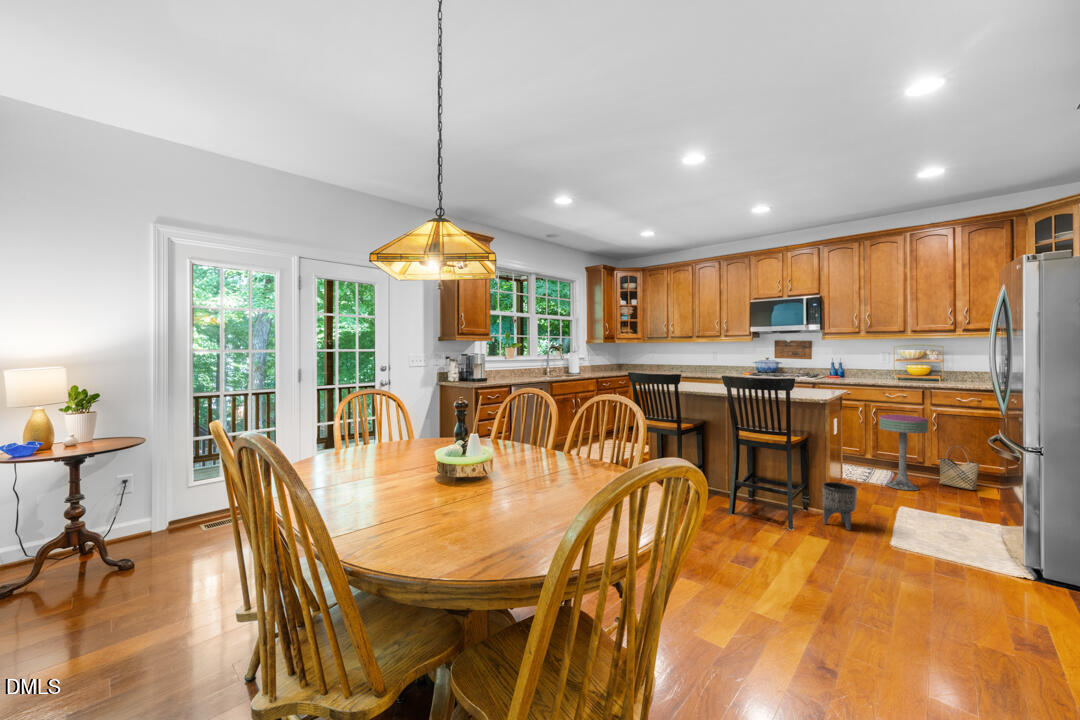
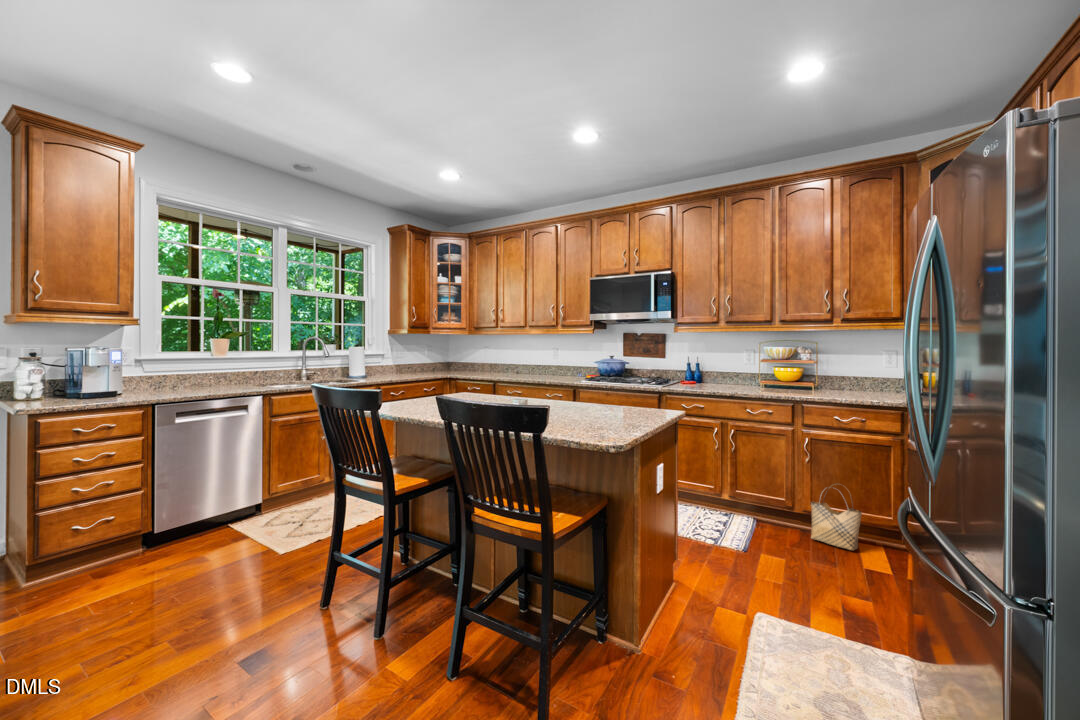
bar stool: present [879,415,928,491] -> none [734,442,797,557]
planter: present [822,482,857,530] -> none [620,589,676,693]

